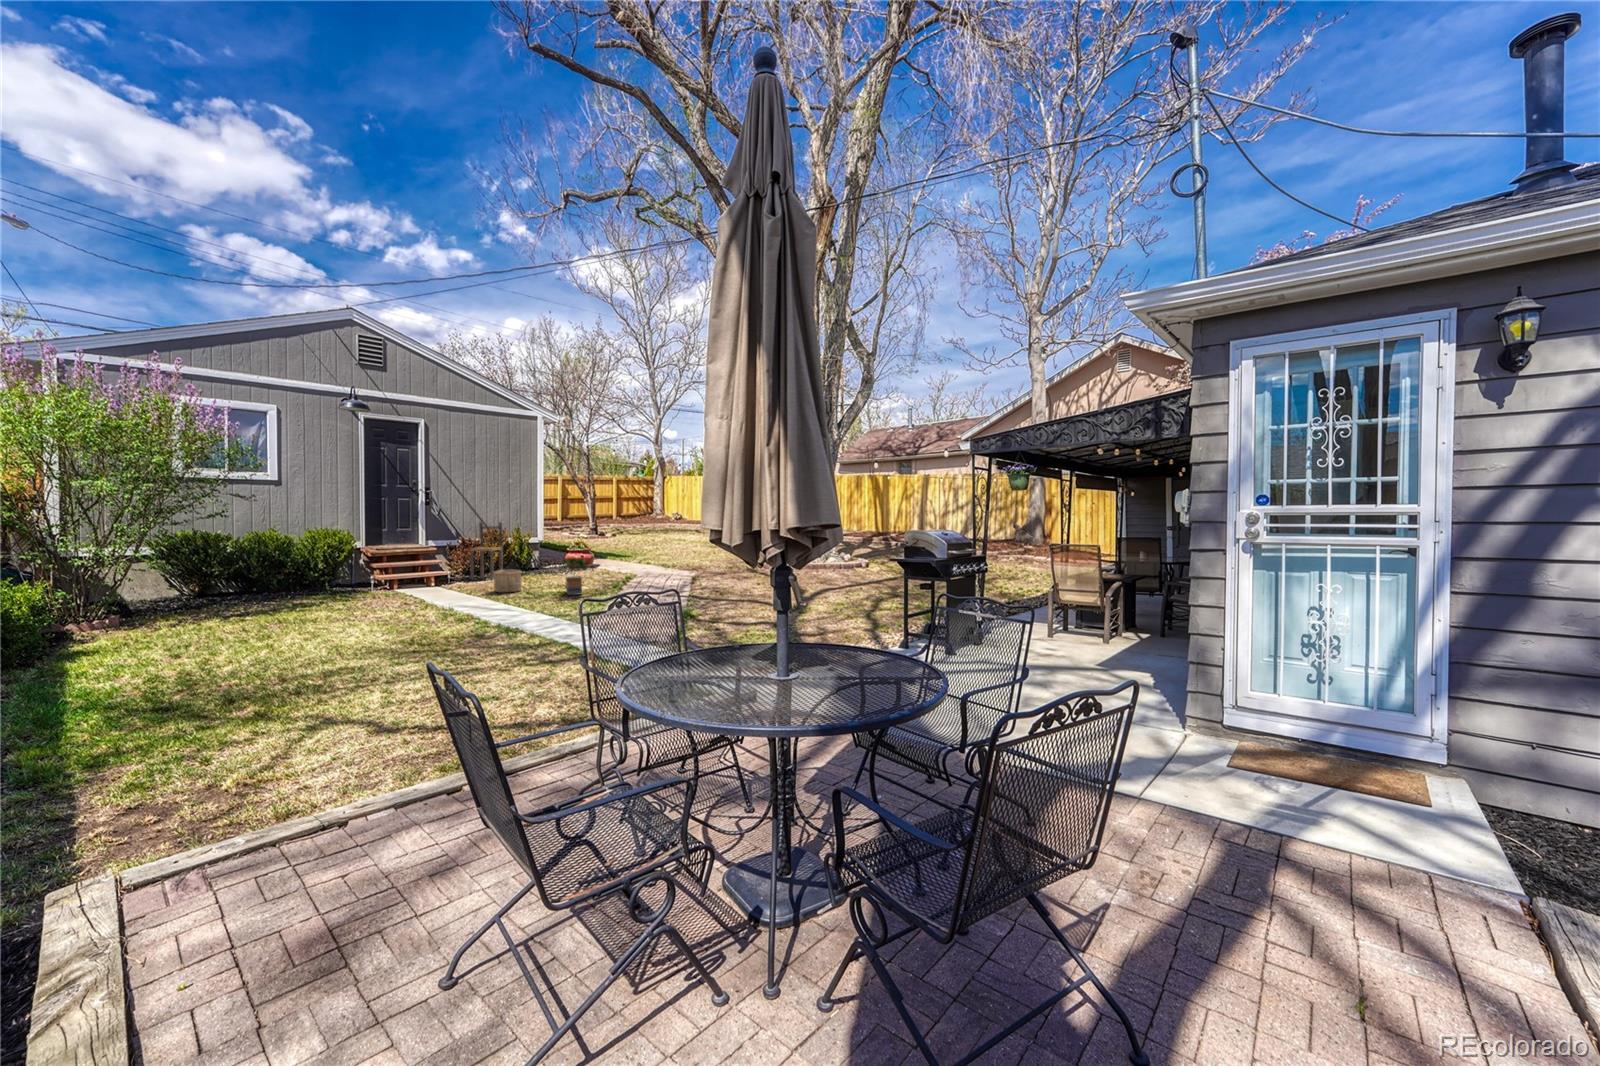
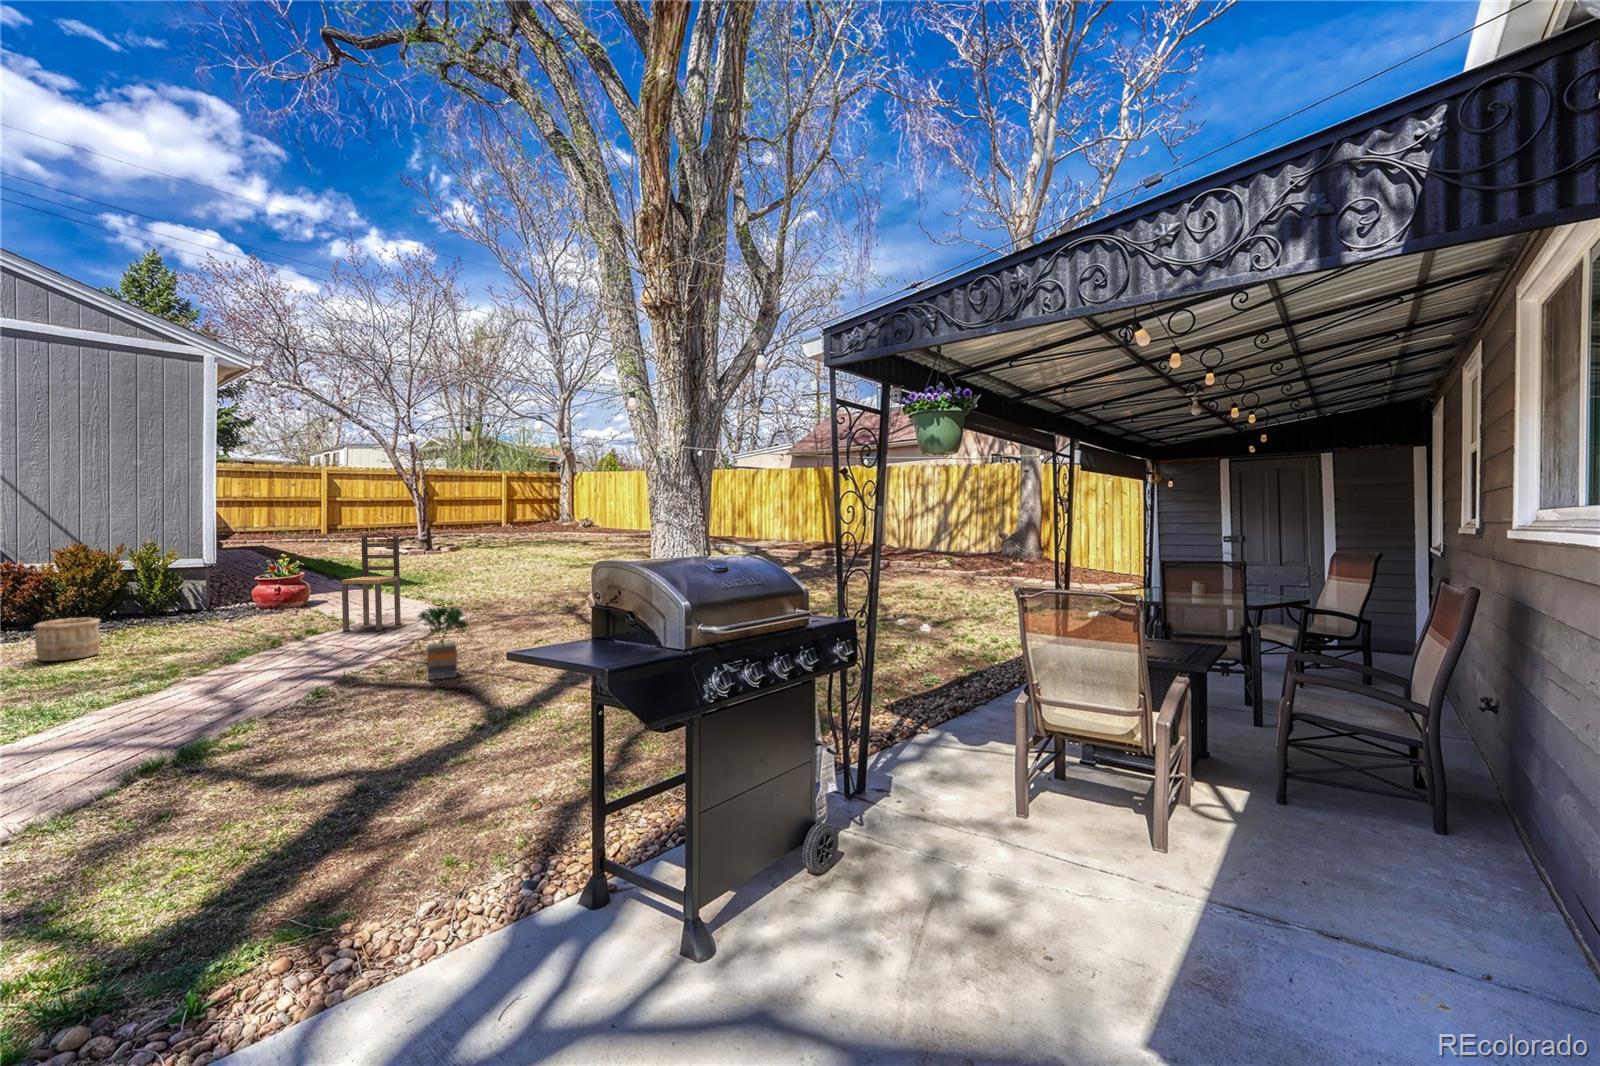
chair: present [470,522,503,579] -> present [342,536,401,631]
potted tree: present [562,557,587,595] -> present [418,606,468,680]

